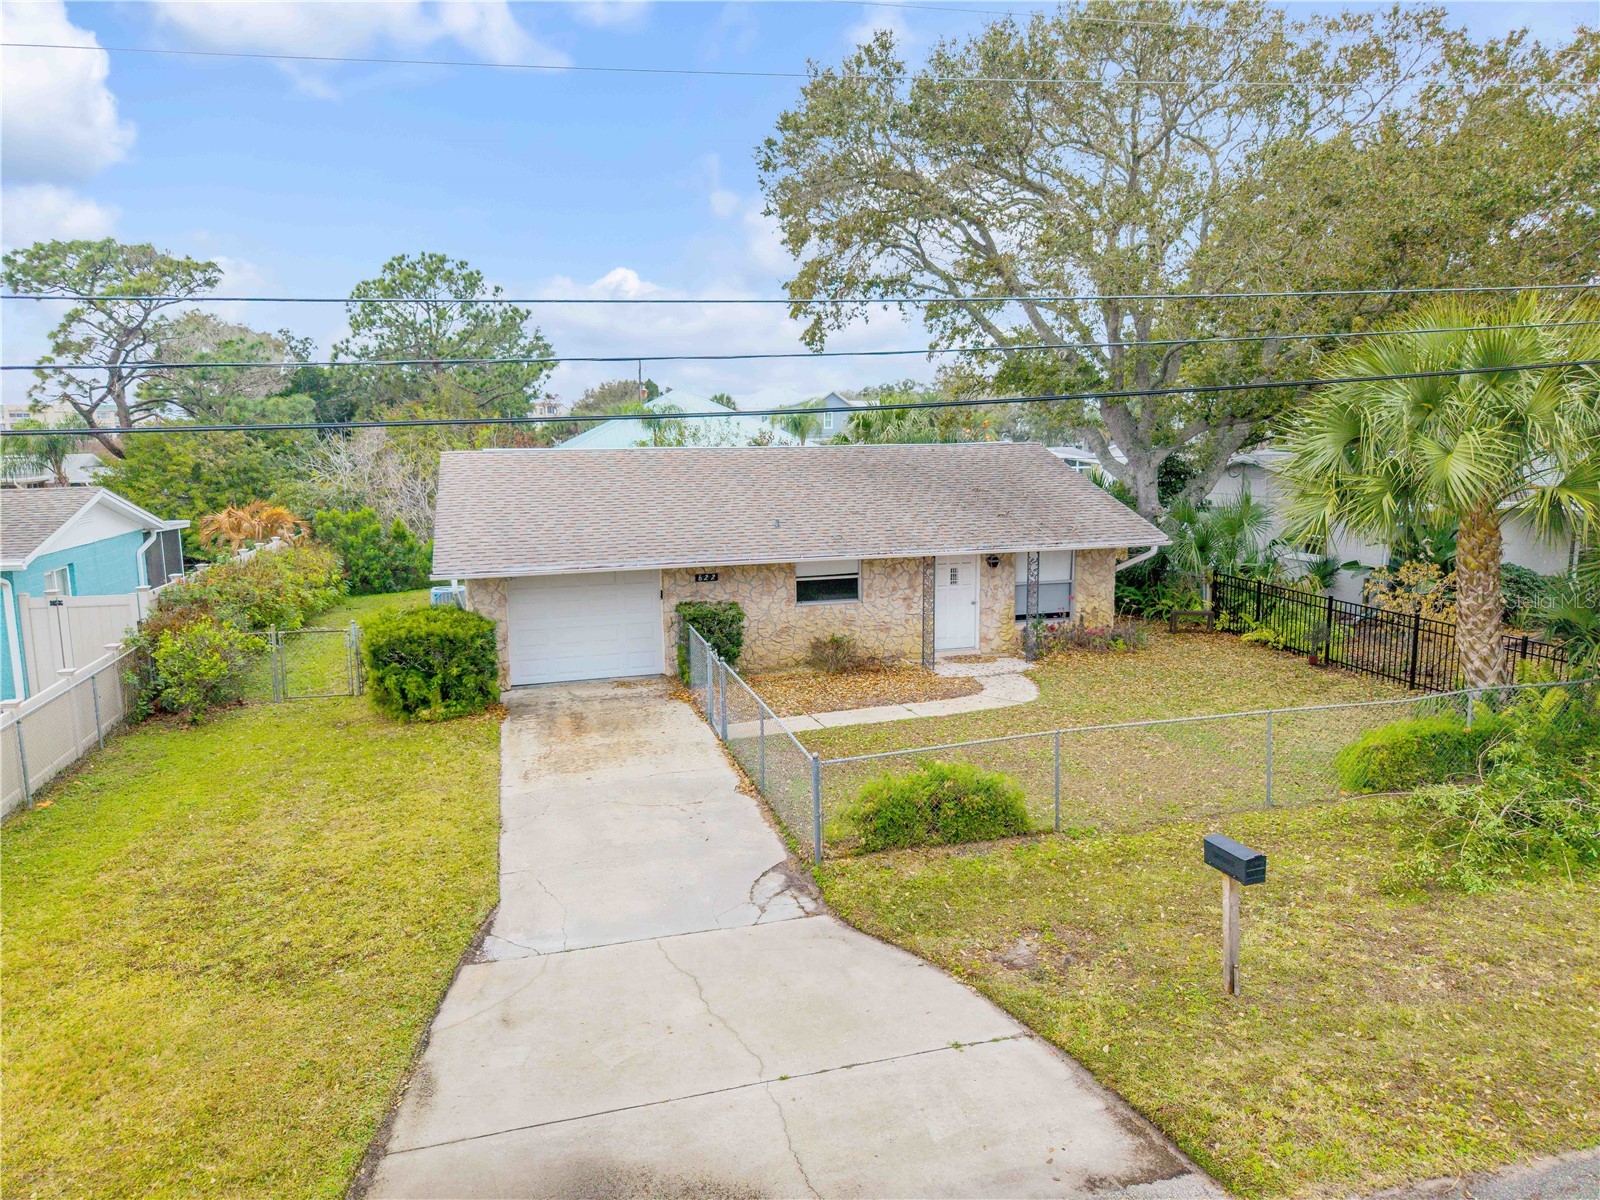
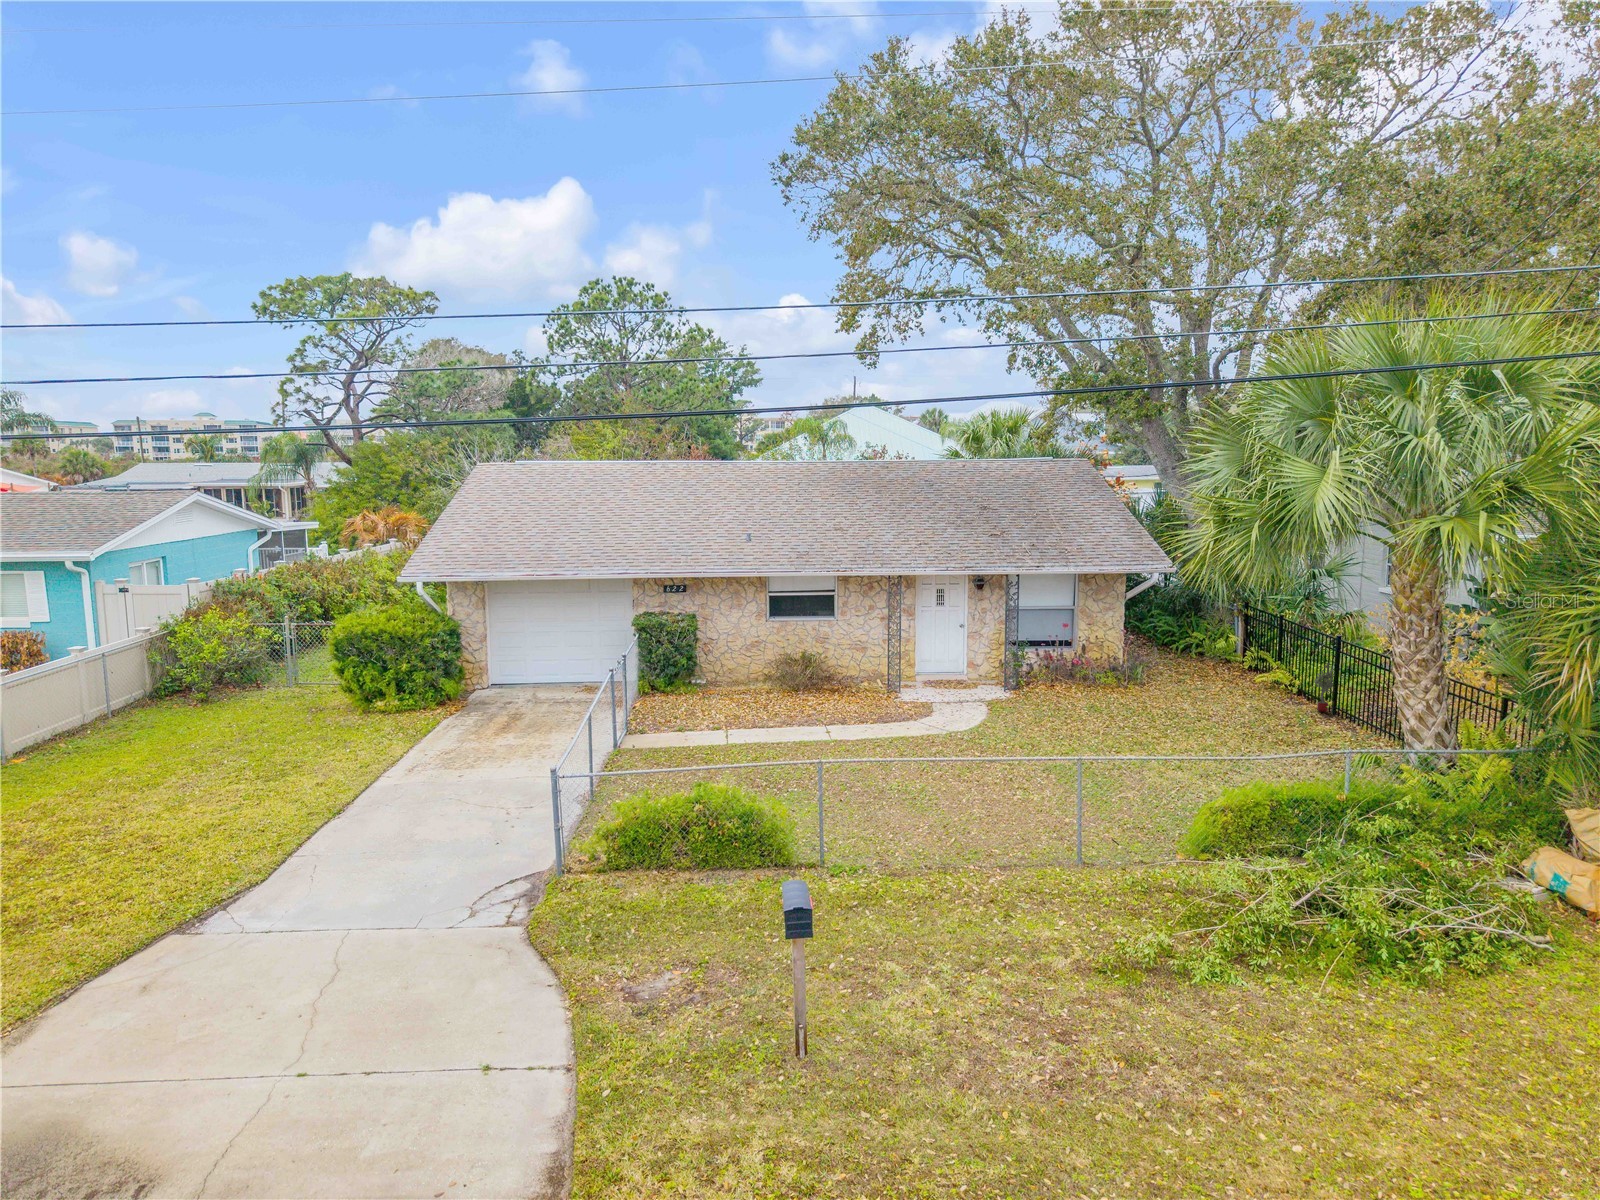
bench: present [1169,610,1215,635] -> none [1192,645,1240,674]

